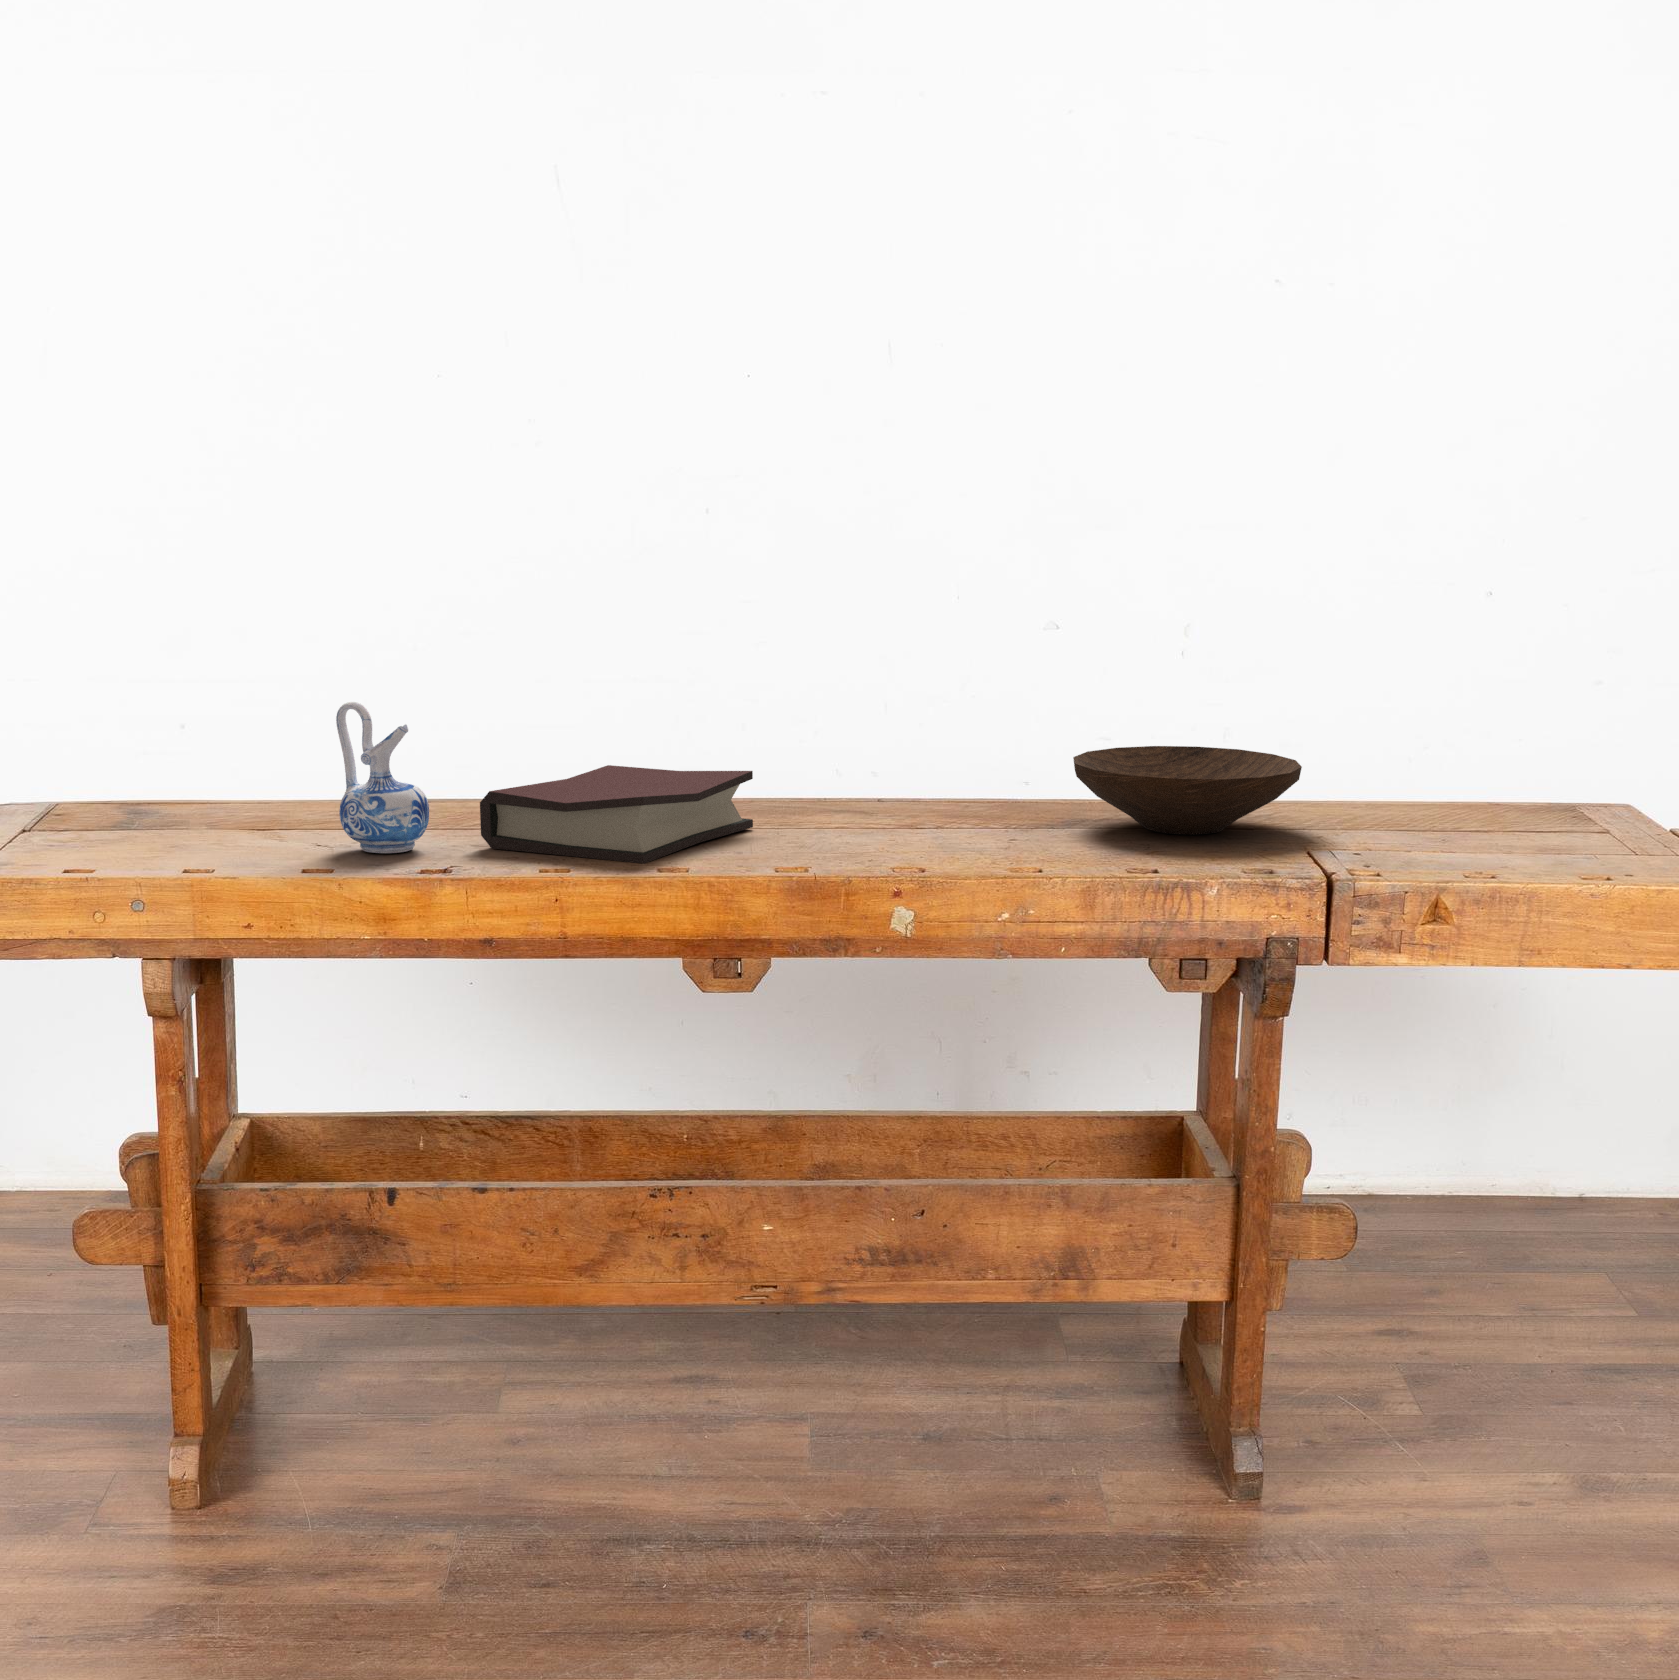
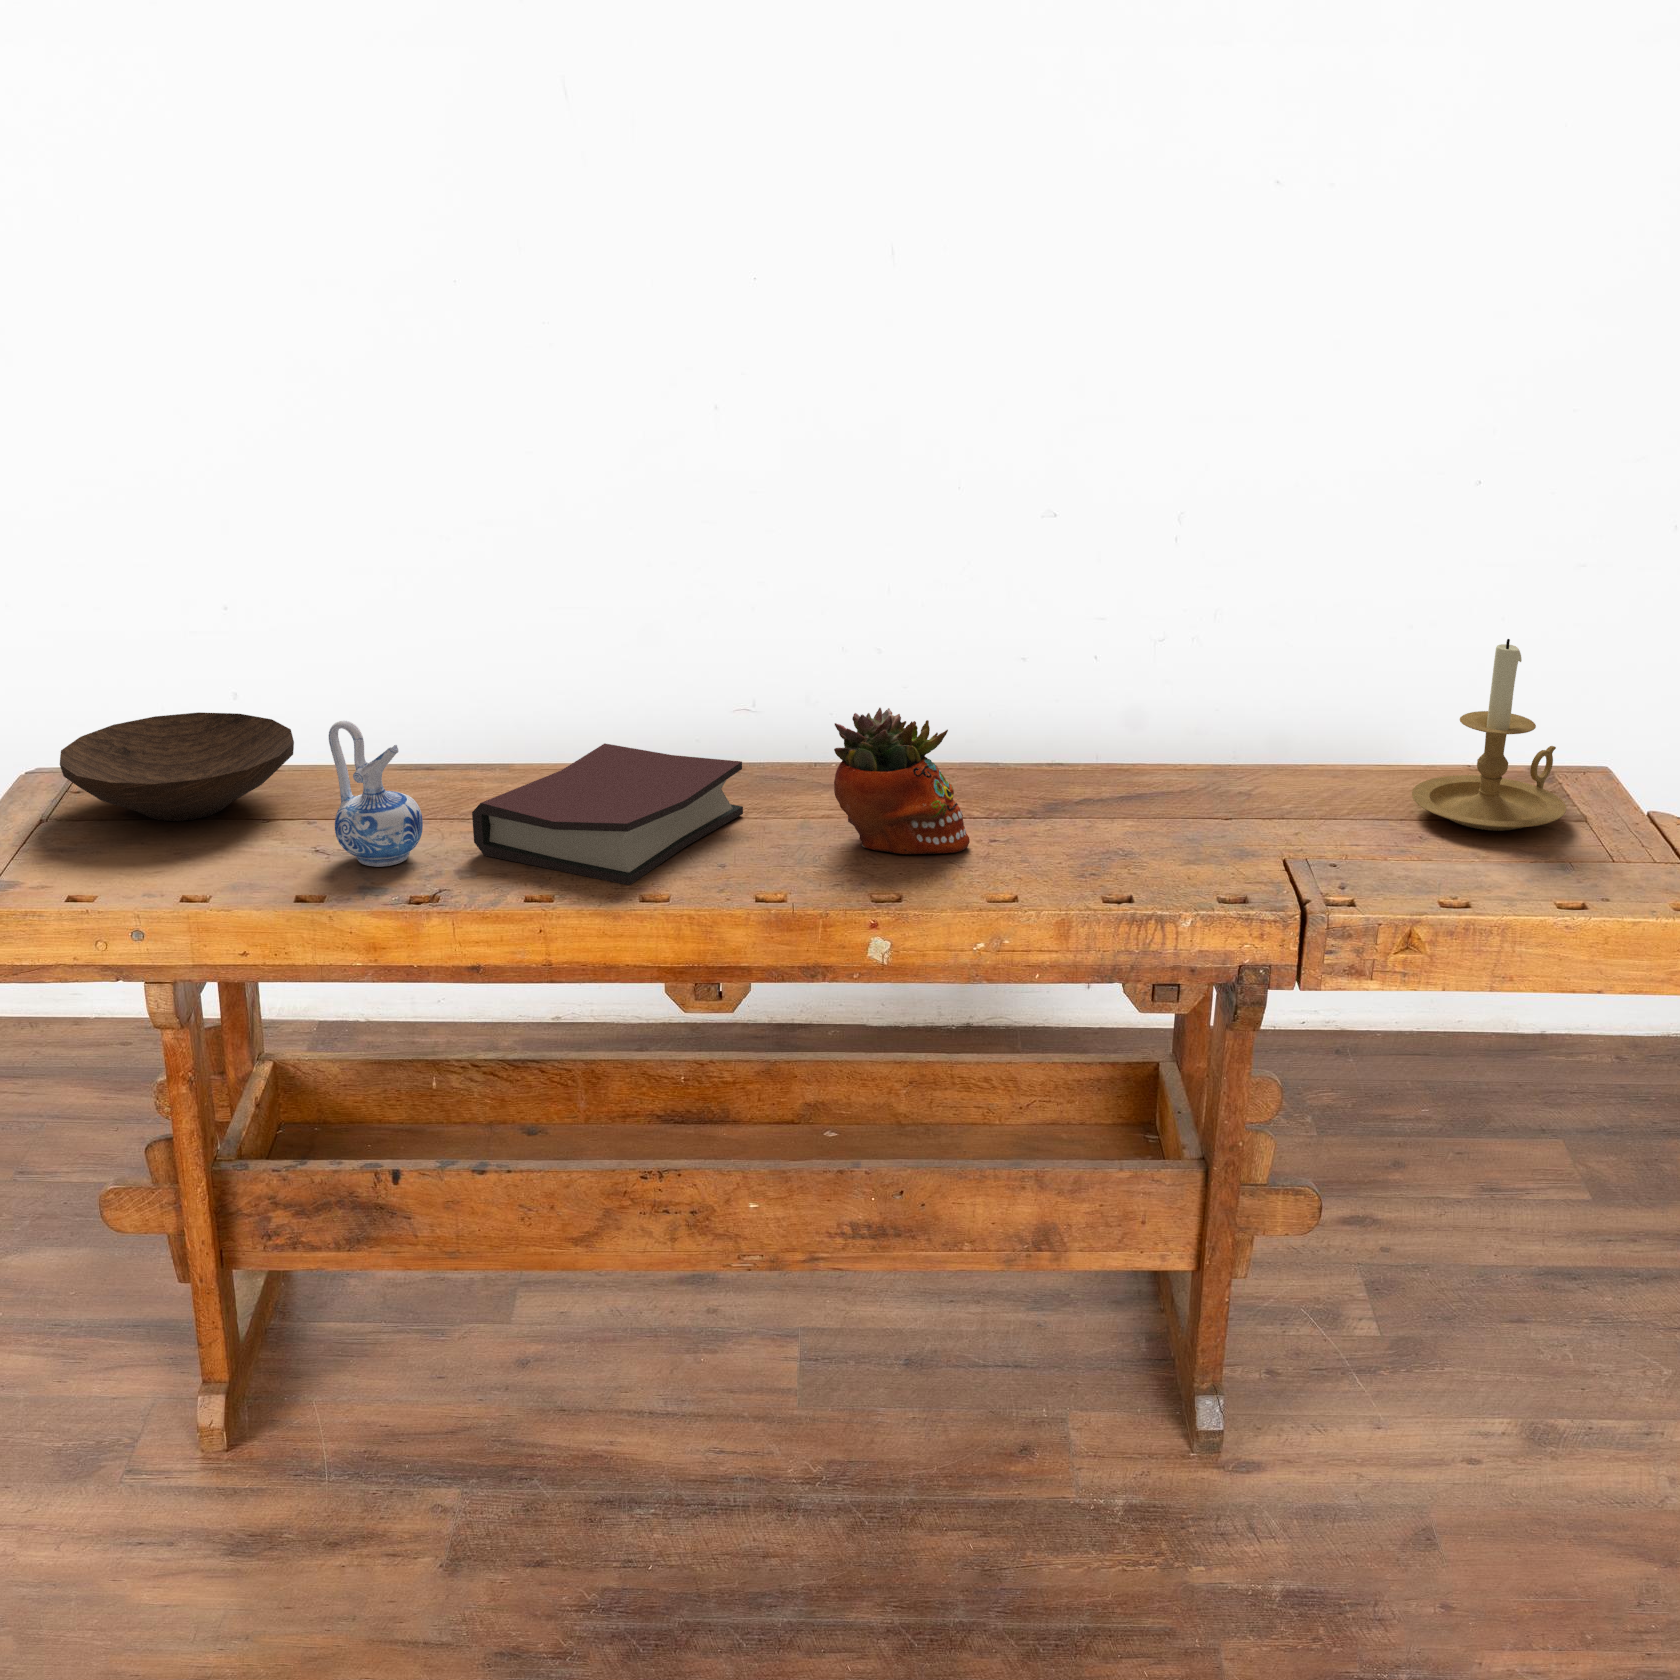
candle holder: none [1435,640,1591,836] -> present [1412,639,1566,831]
succulent planter: none [849,701,988,847] -> present [834,708,970,854]
wooden bowl: present [1073,746,1302,835] -> present [60,712,294,821]

